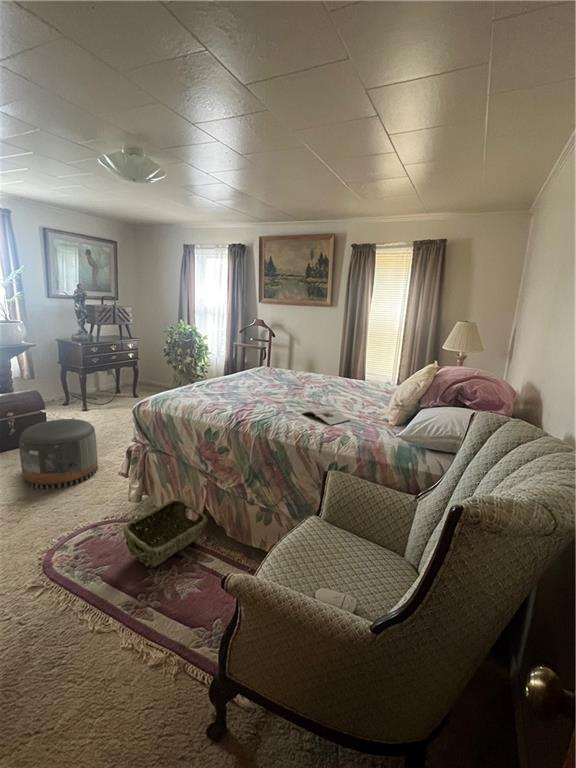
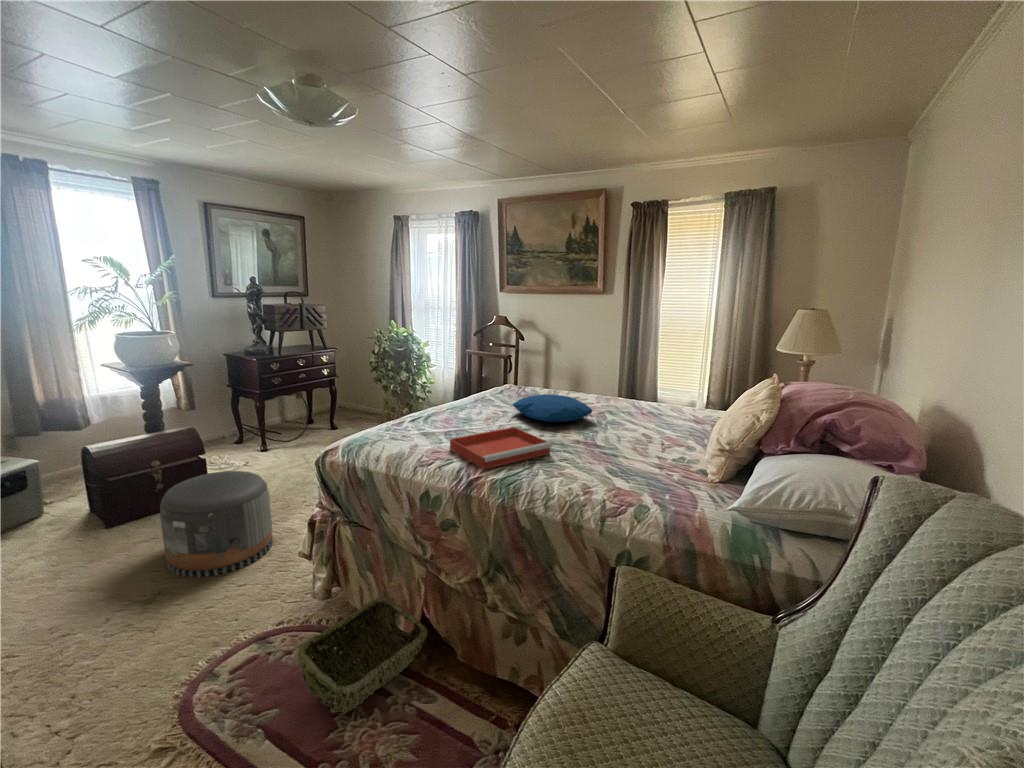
pillow: none [266,372,319,389] -> present [513,394,592,422]
tray: none [224,391,291,415] -> present [450,427,552,469]
magazine: present [302,407,350,425] -> none [568,453,646,485]

